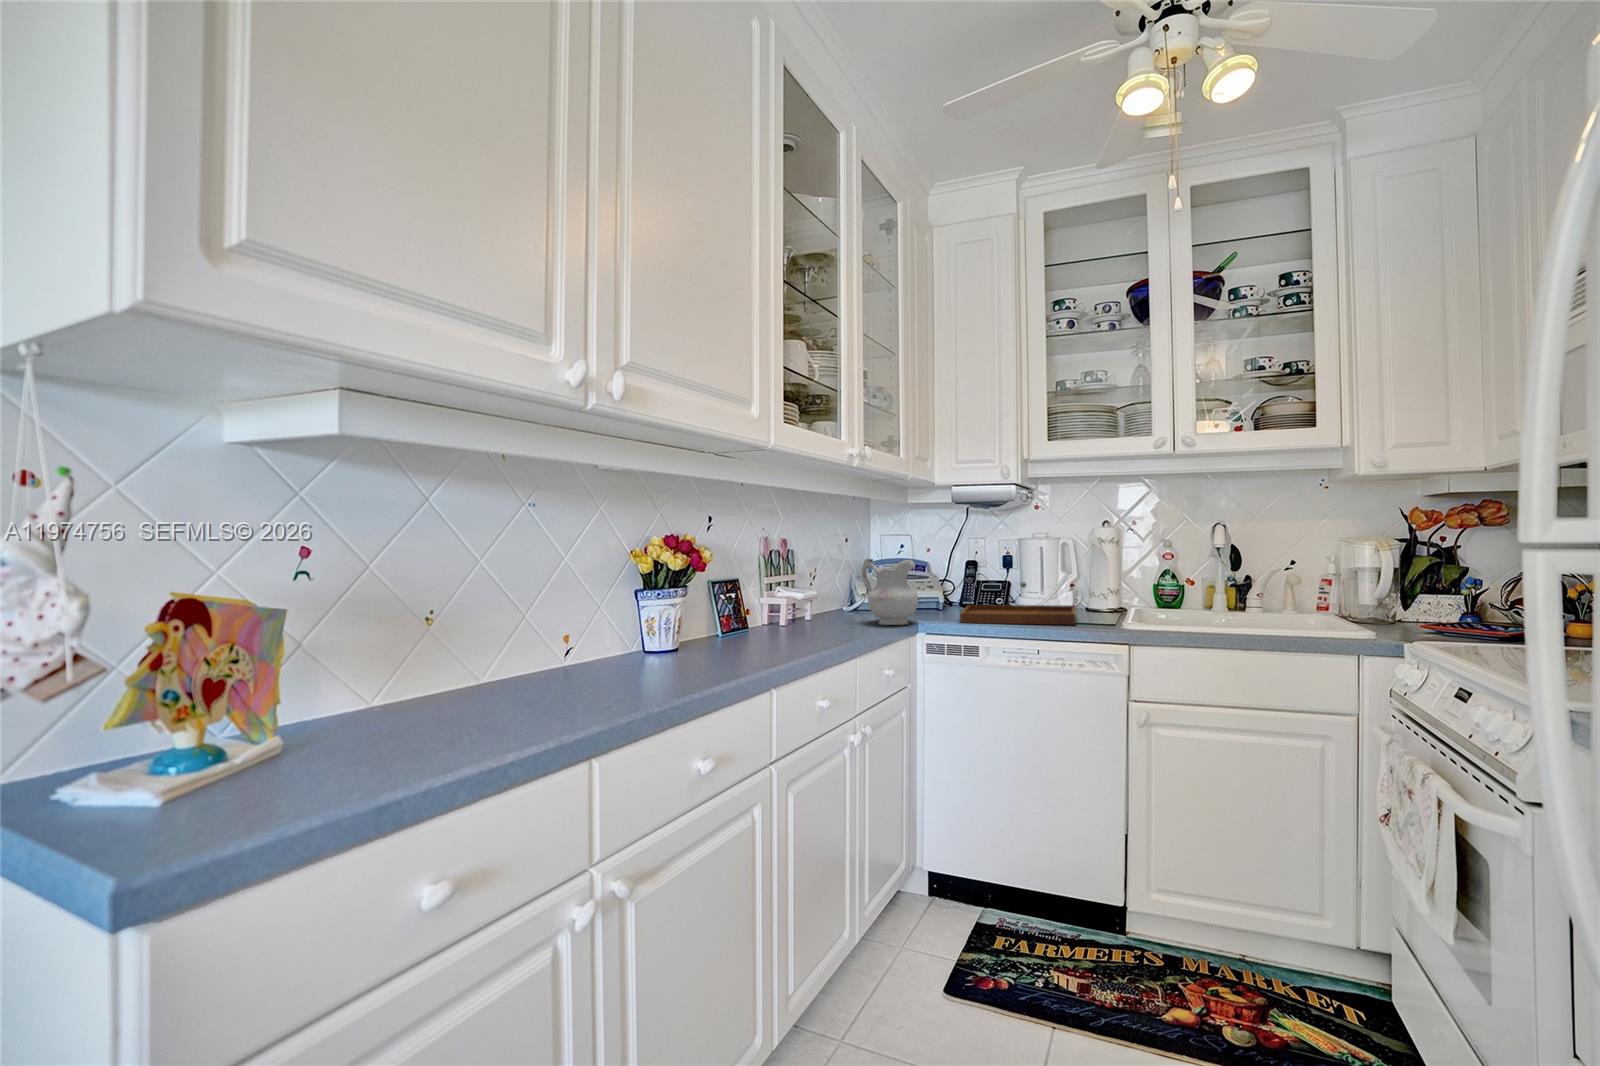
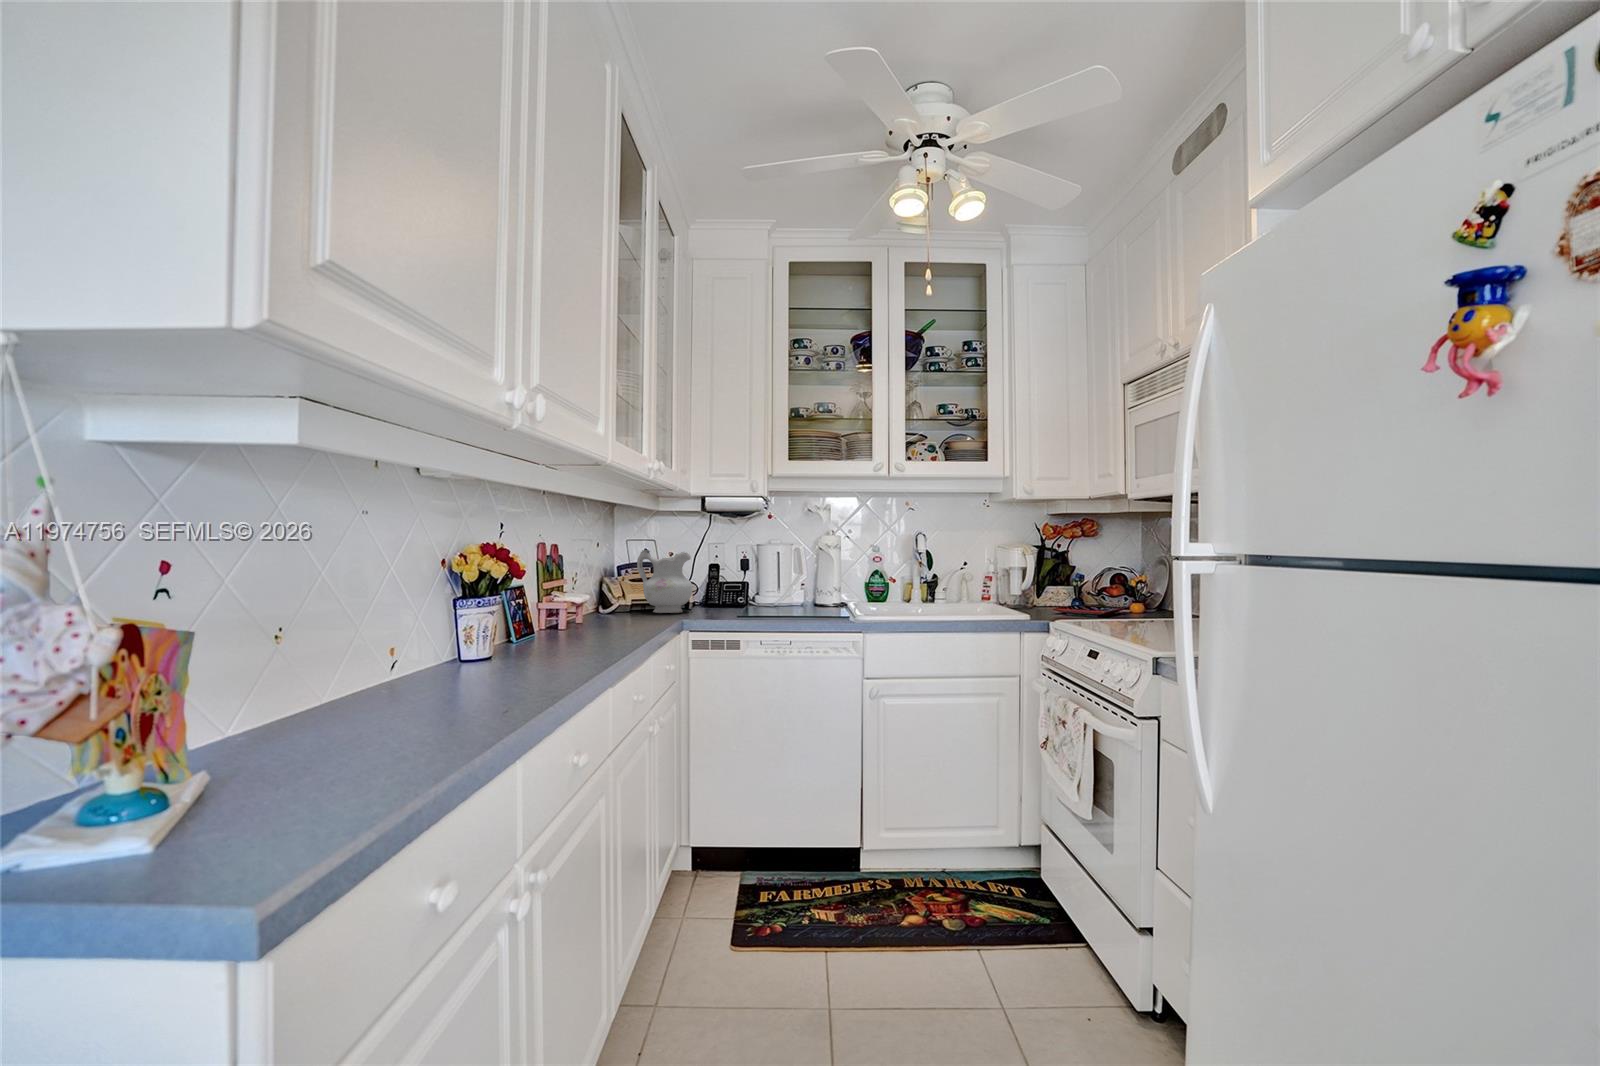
tray: present [960,582,1076,625] -> none [730,575,826,611]

